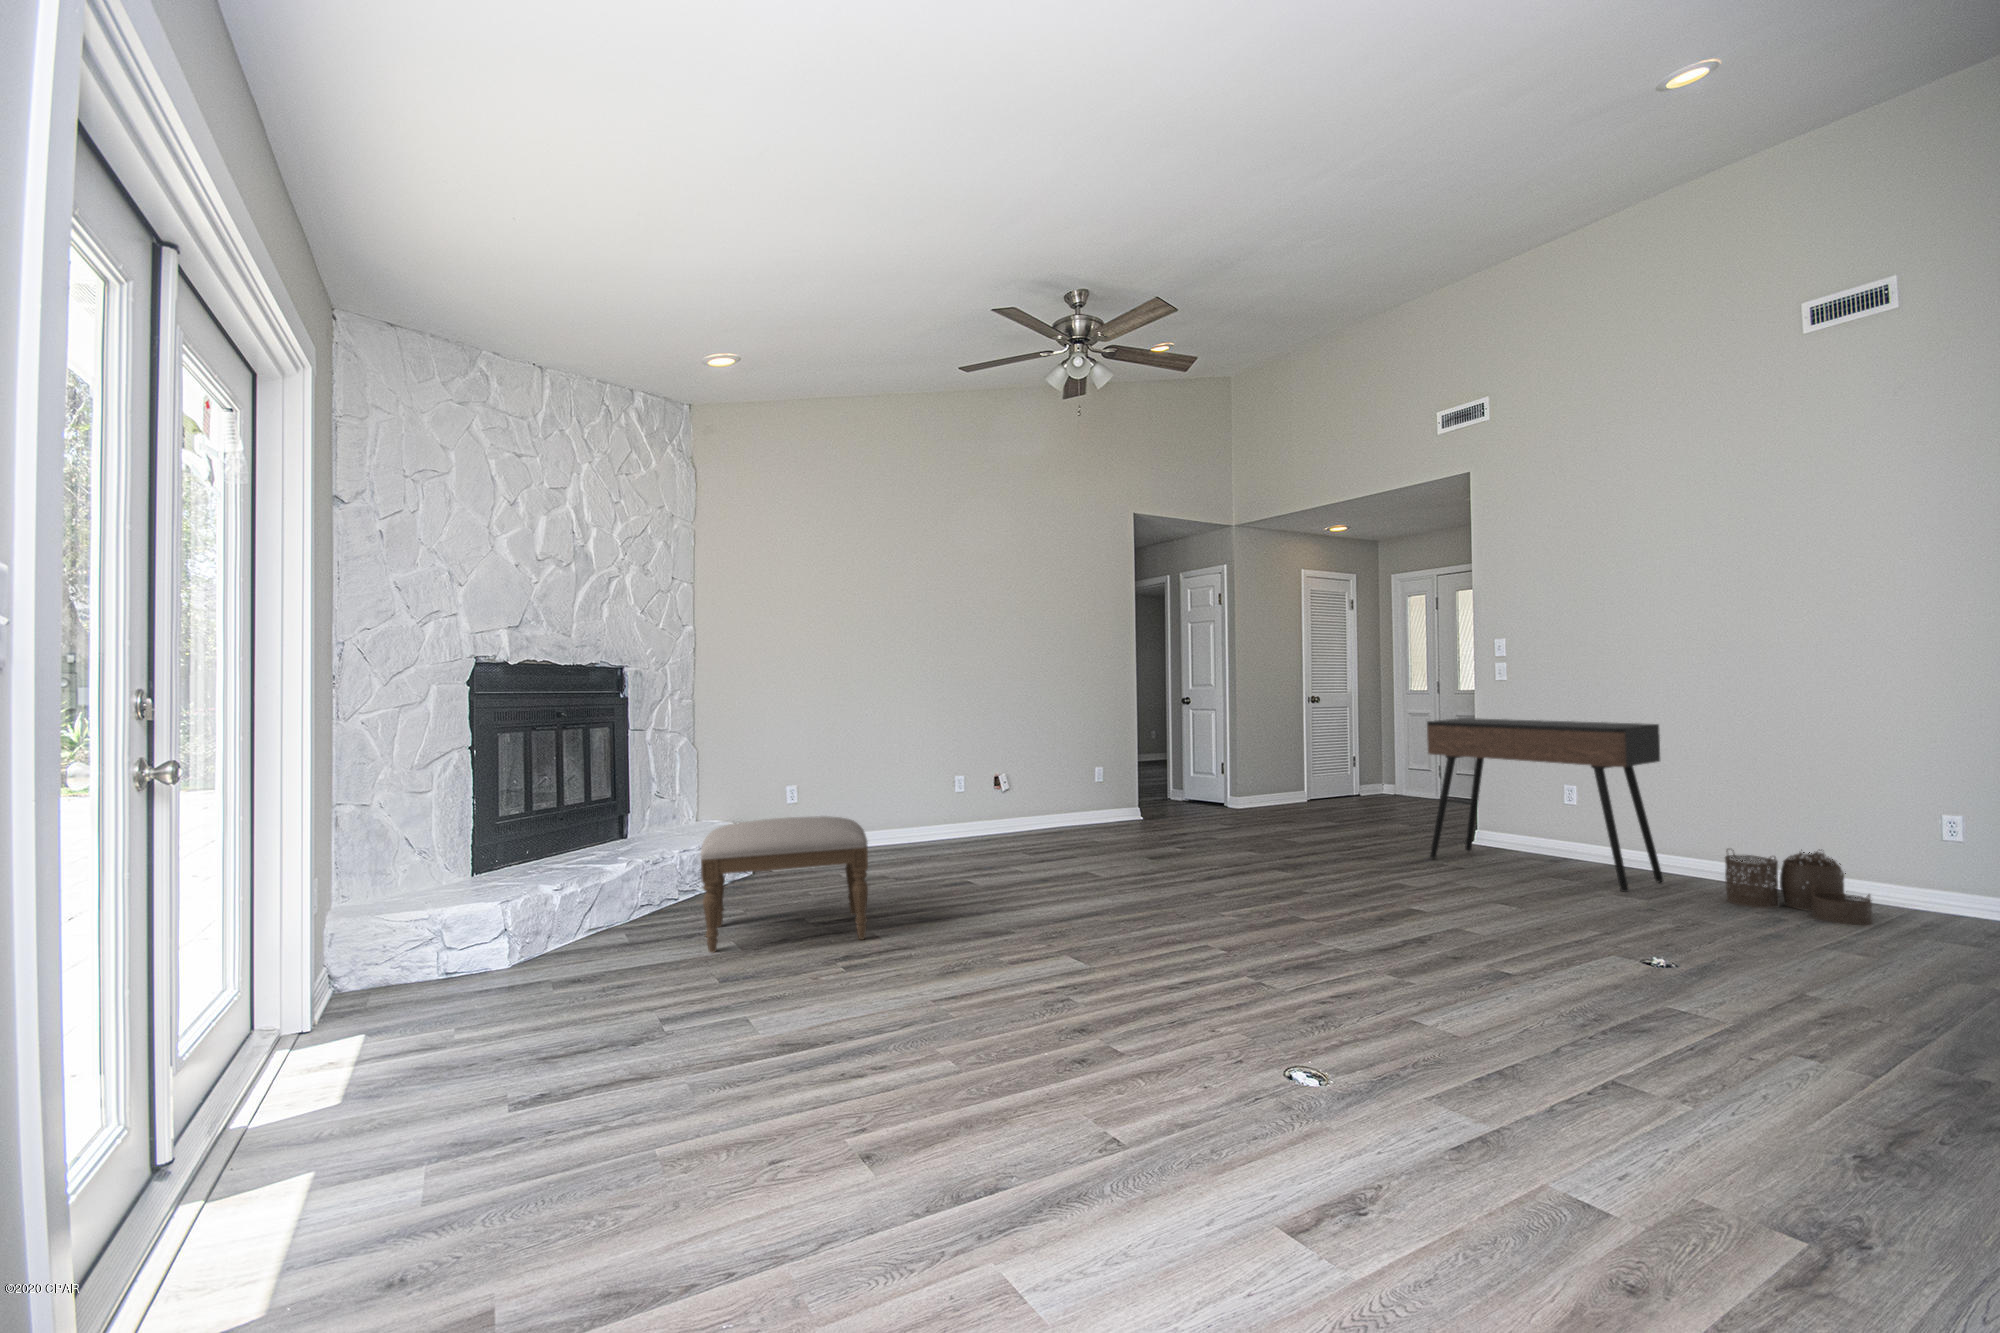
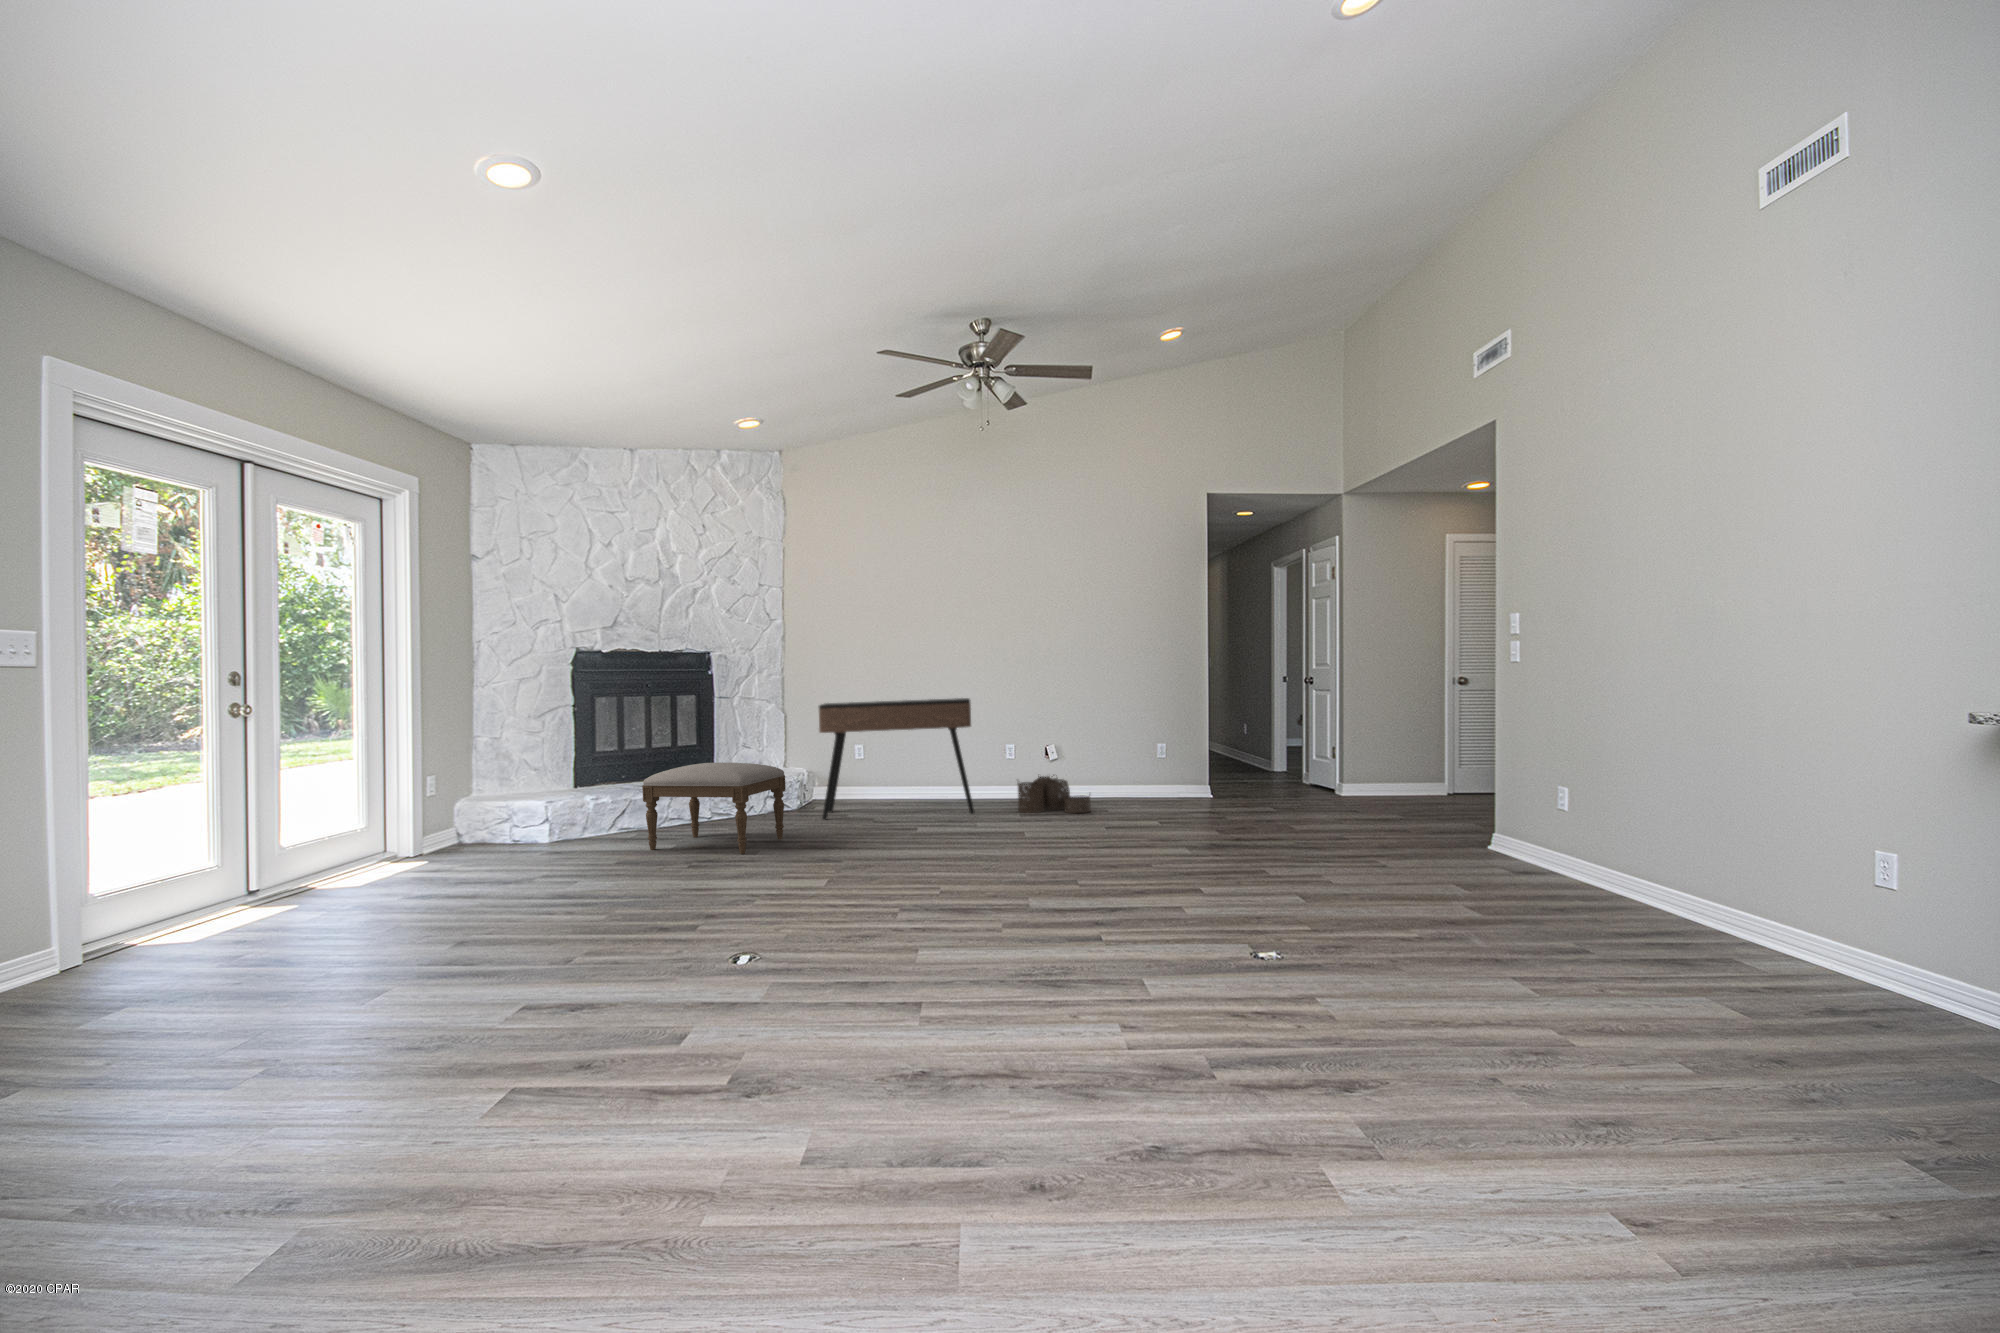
console table: present [1427,718,1663,892] -> present [819,698,974,820]
woven basket: present [1725,849,1872,925] -> present [1018,775,1091,813]

